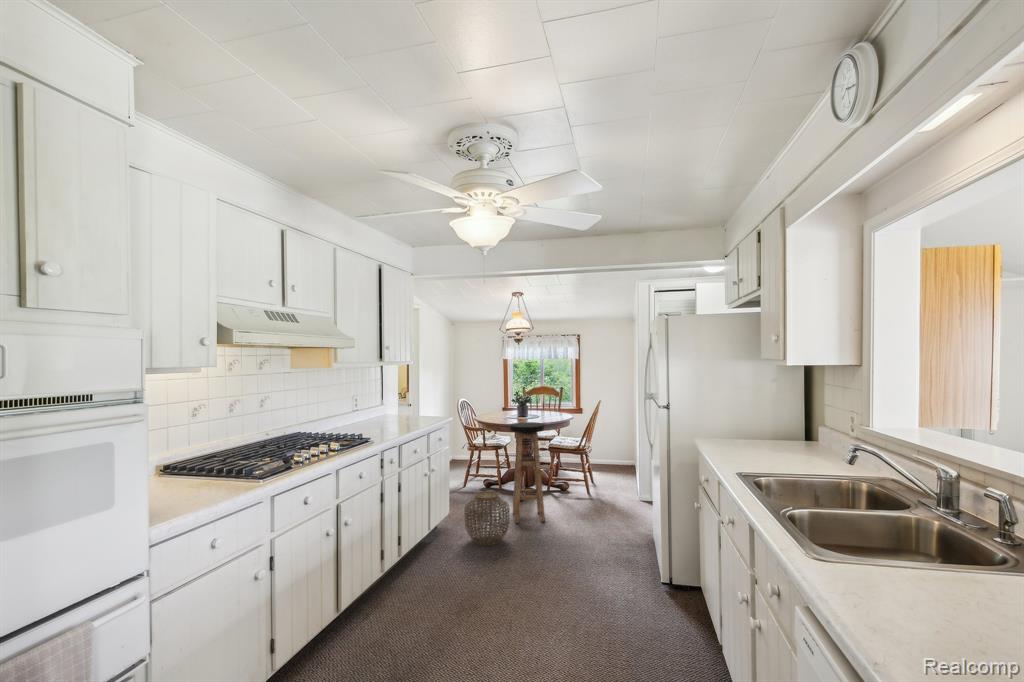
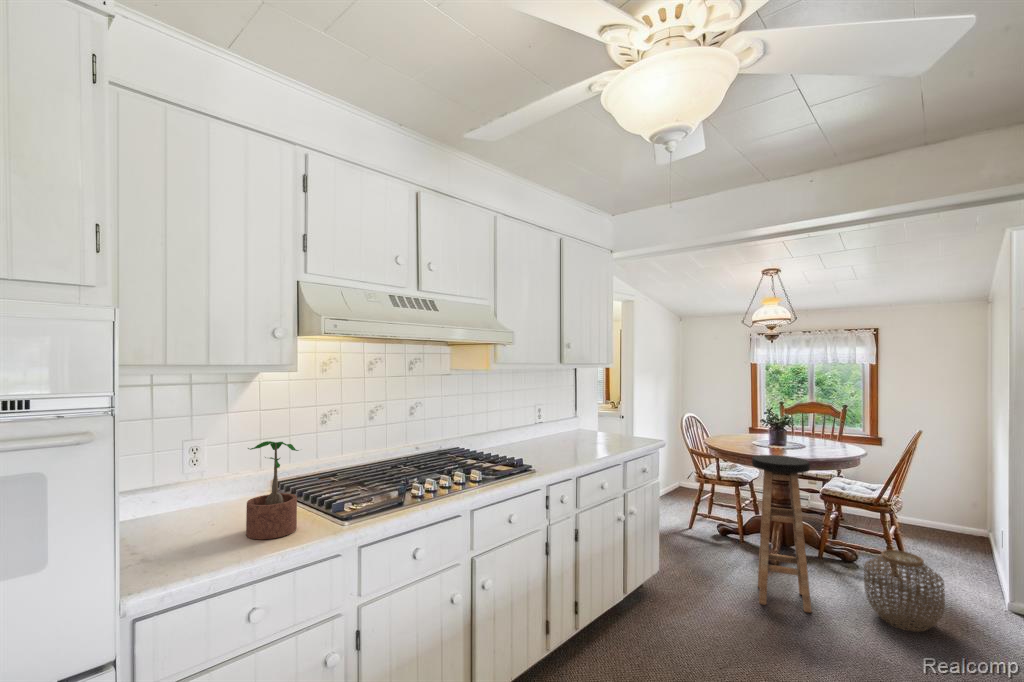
potted plant: none [181,427,226,499] -> present [246,441,299,539]
woven basket: present [465,491,510,546] -> present [864,550,945,632]

